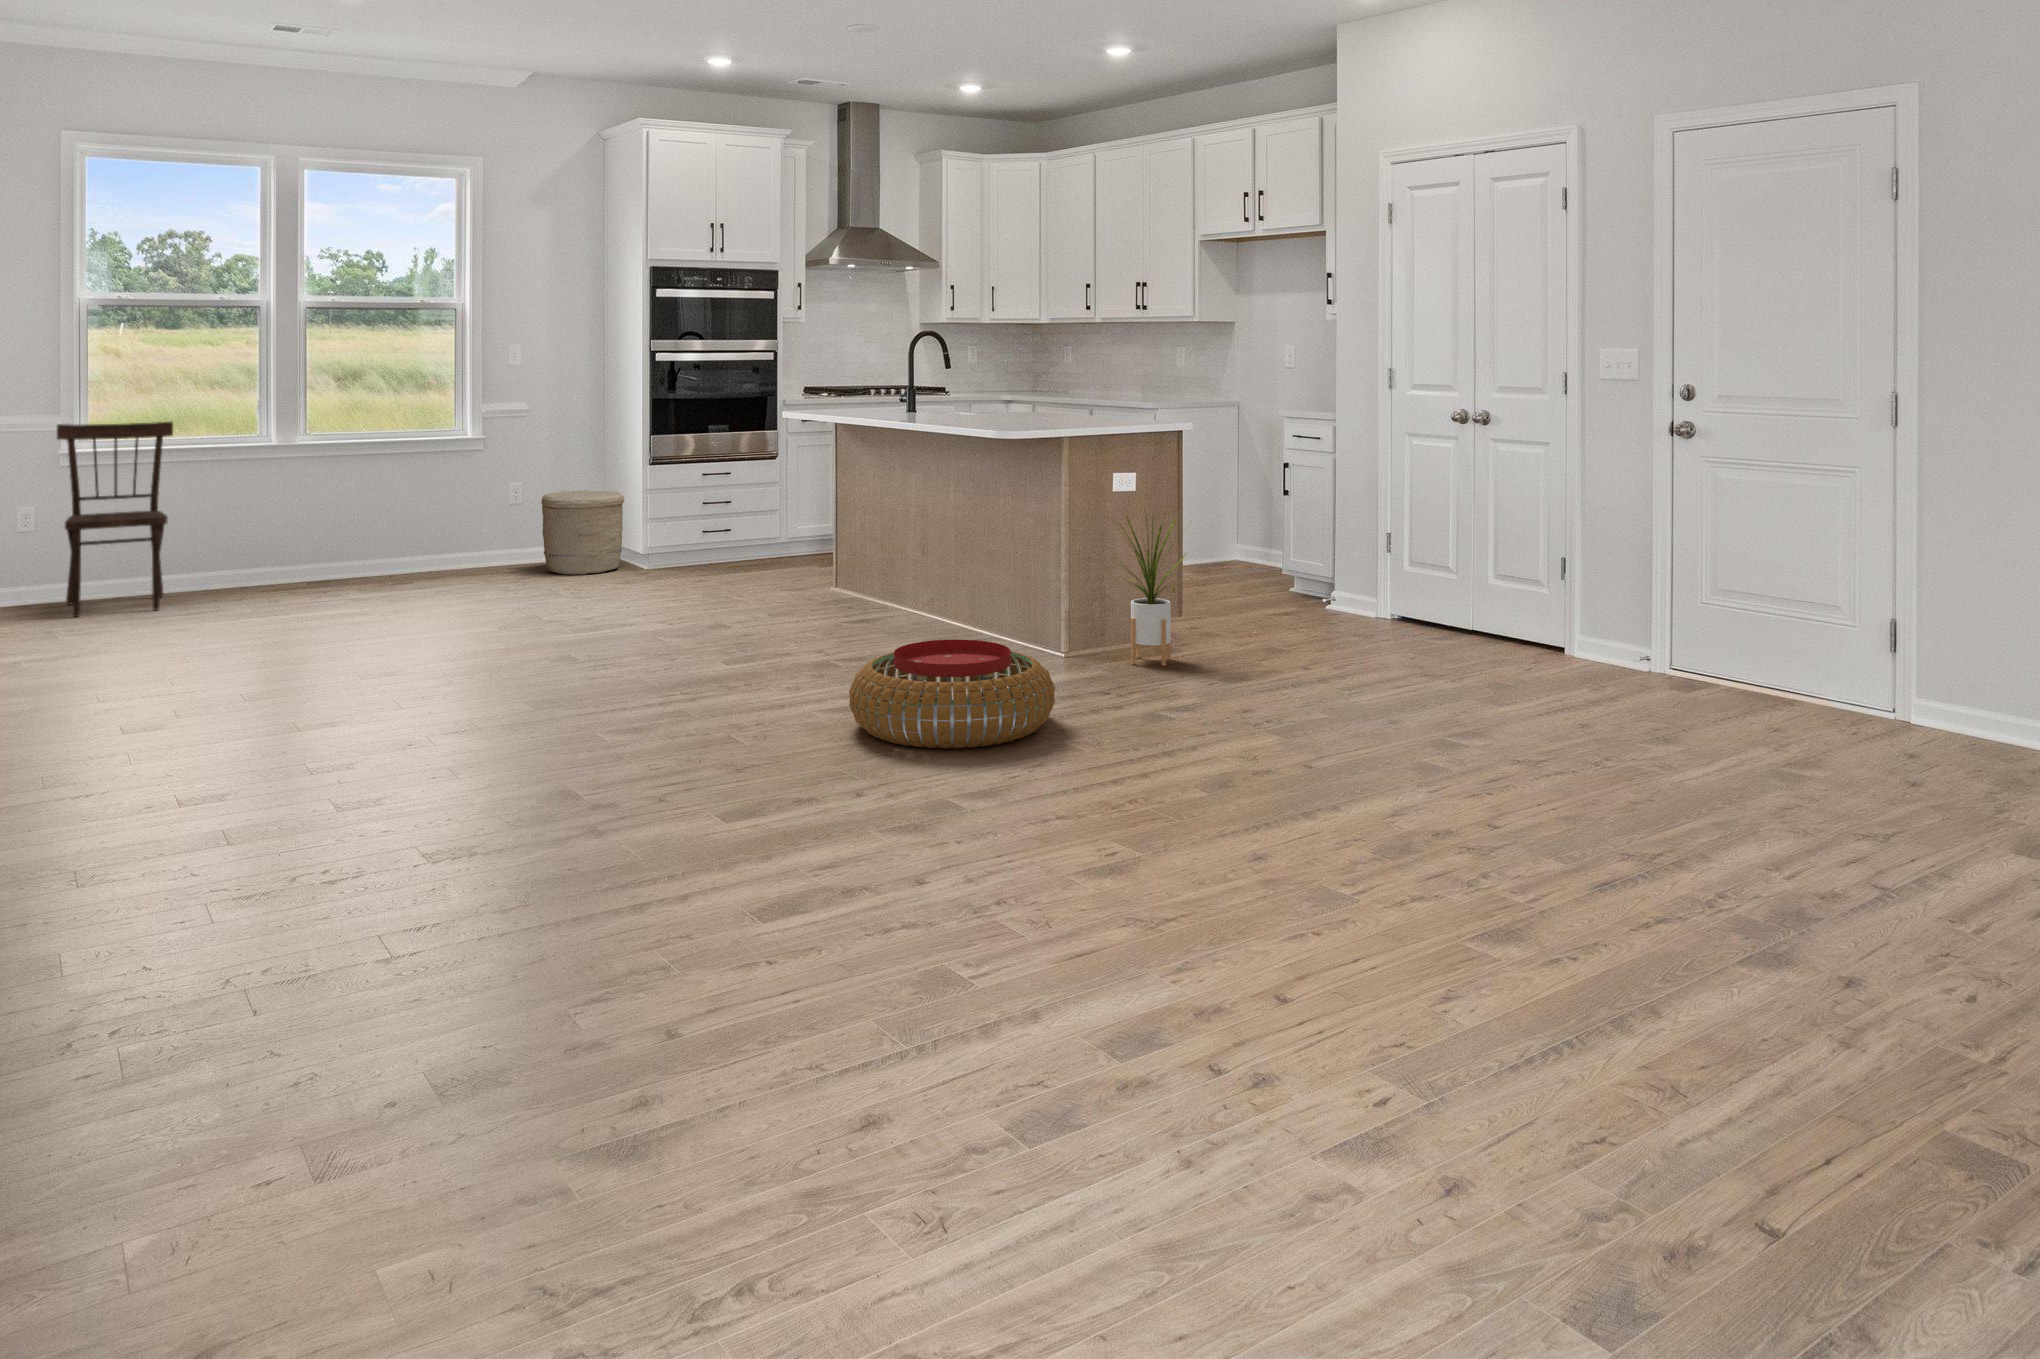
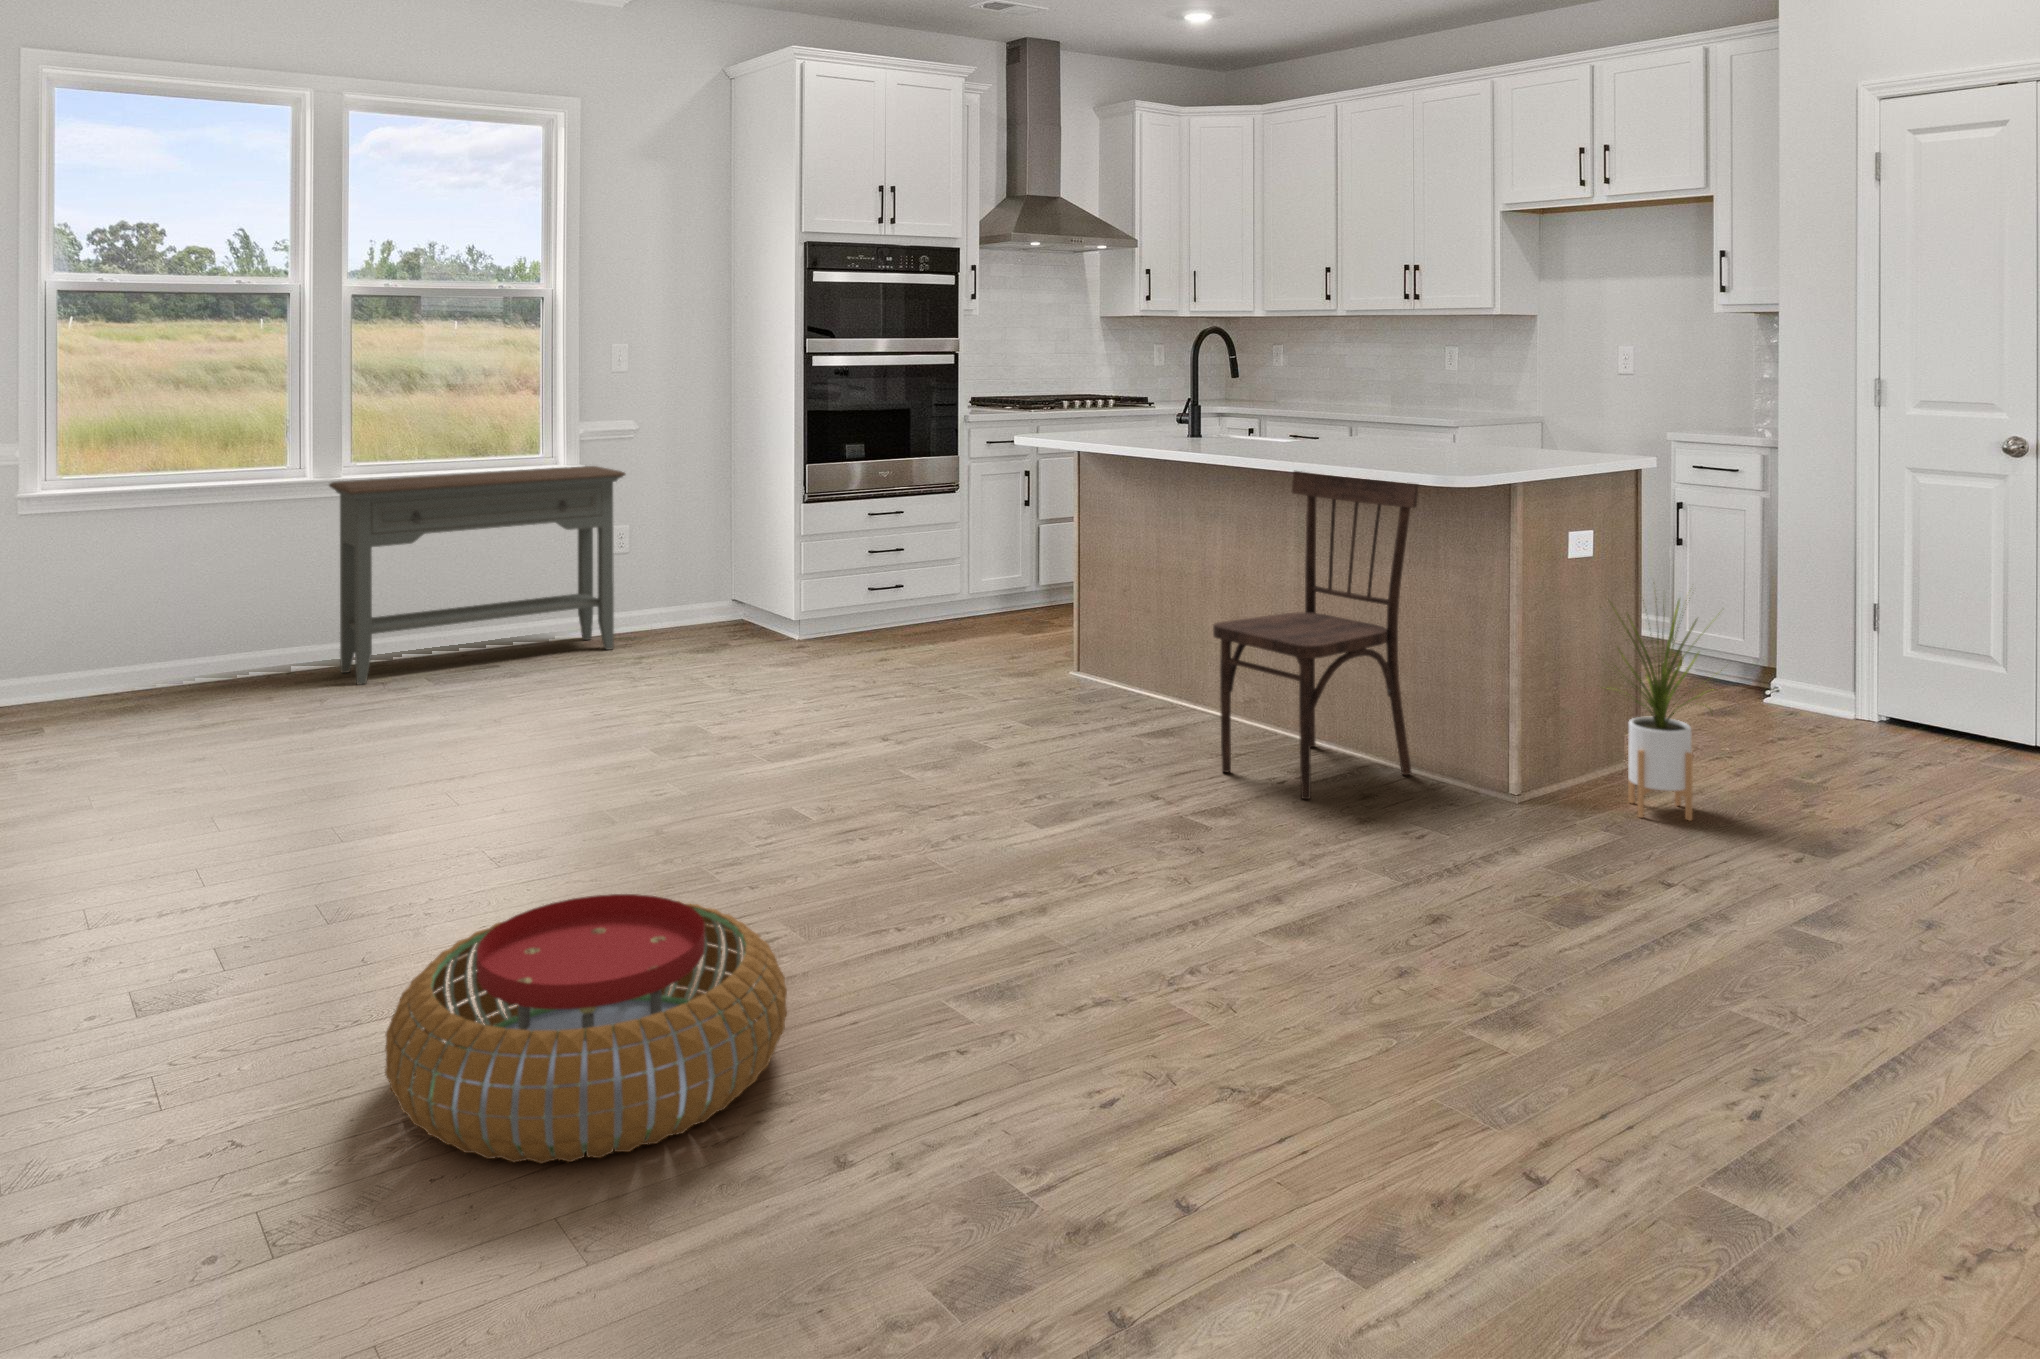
dining chair: present [57,422,173,617] -> present [1213,471,1418,799]
console table: none [281,437,509,594] -> present [329,466,625,685]
woven basket: present [541,490,624,575] -> none [665,533,770,647]
pouf: present [849,639,1055,748] -> present [385,894,787,1163]

